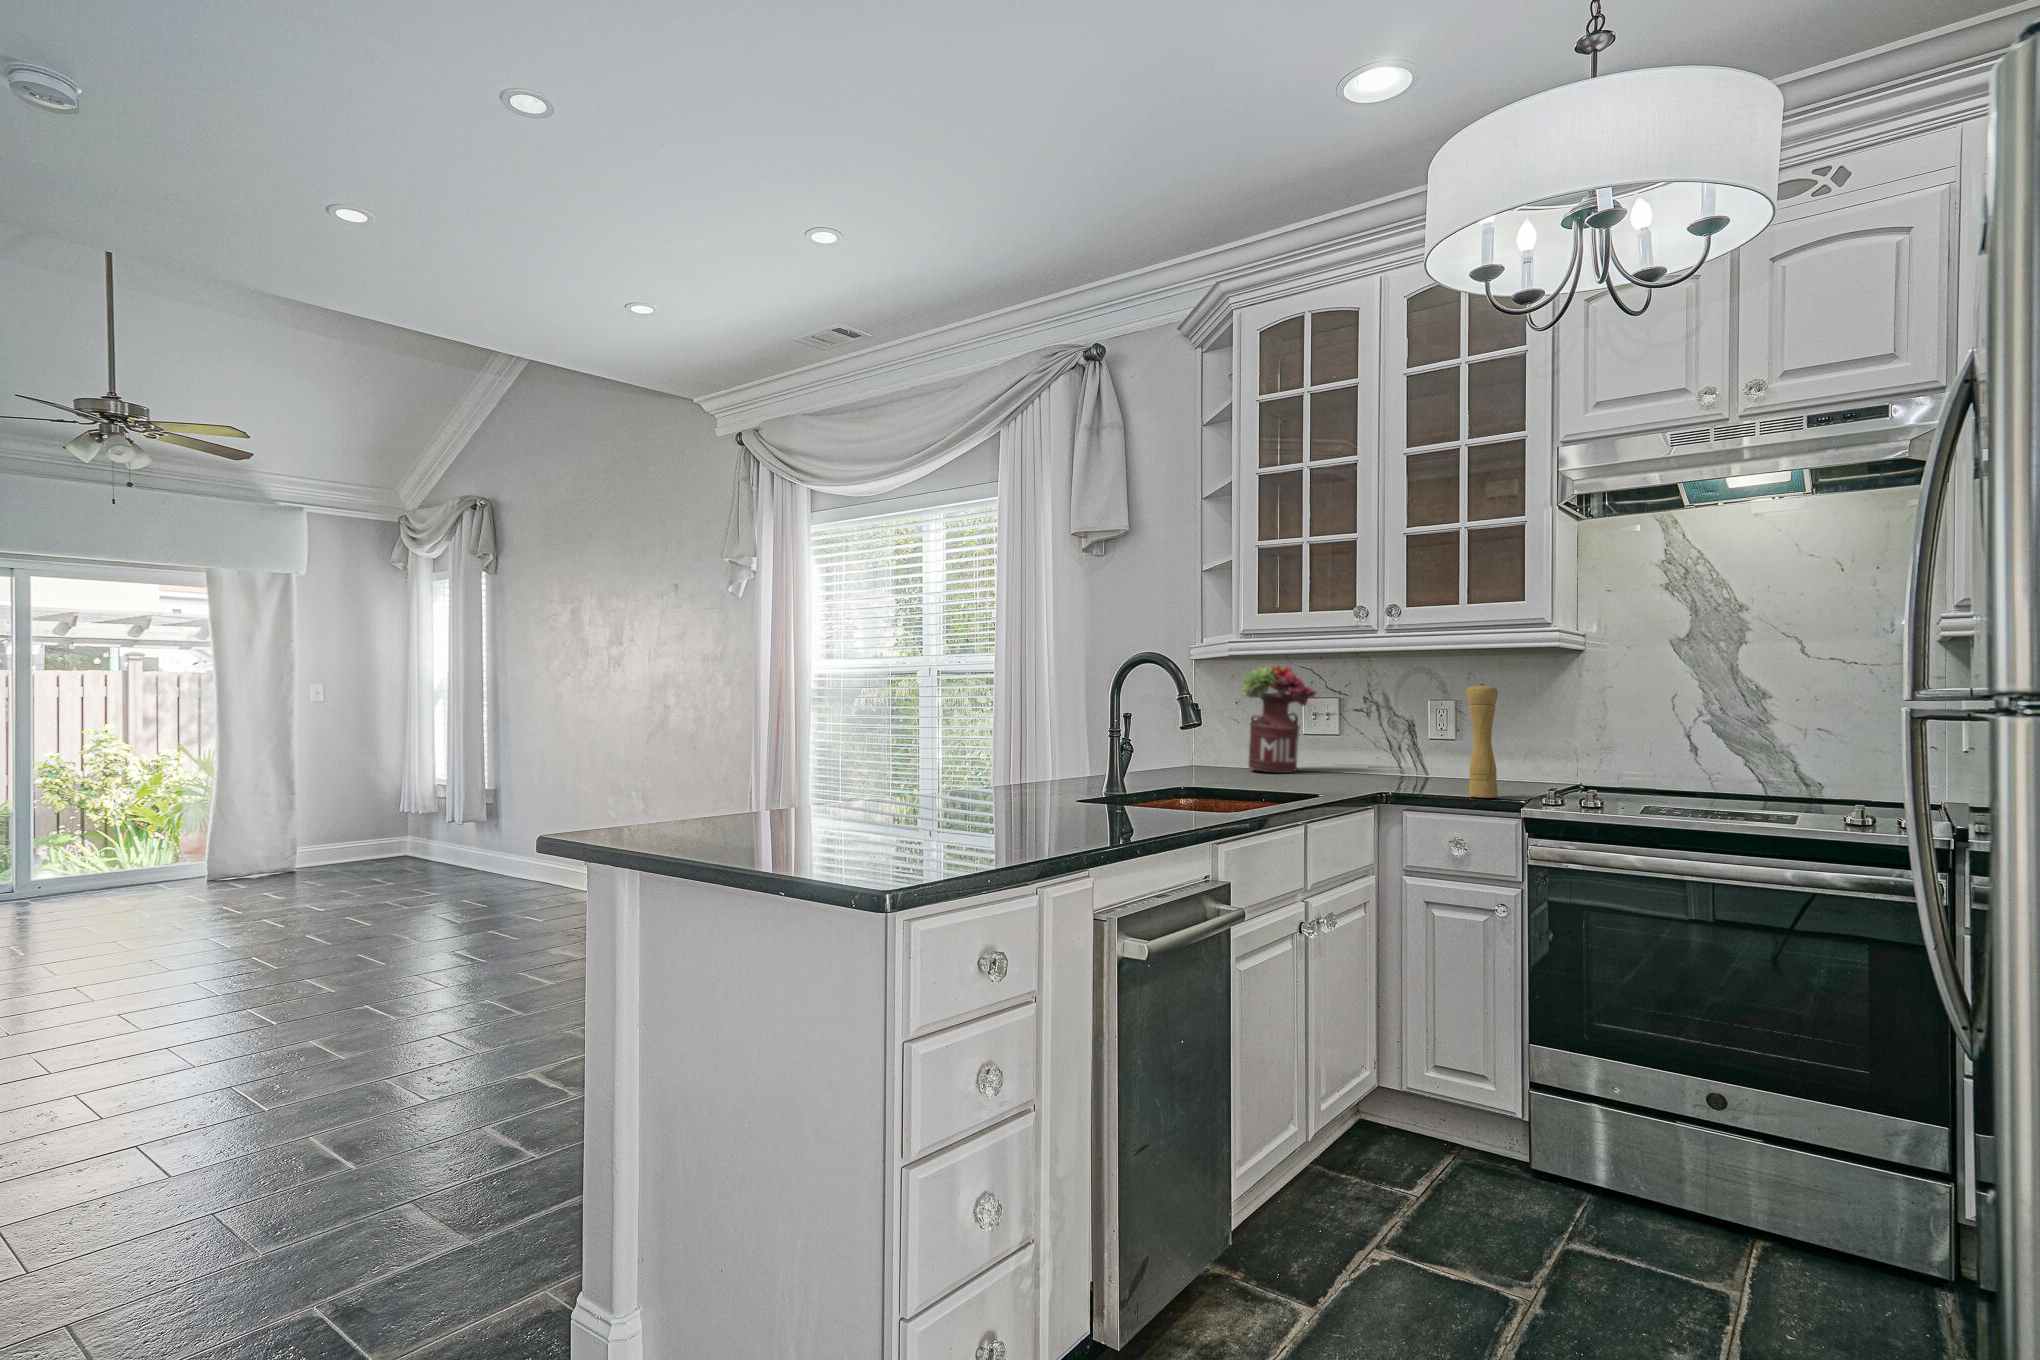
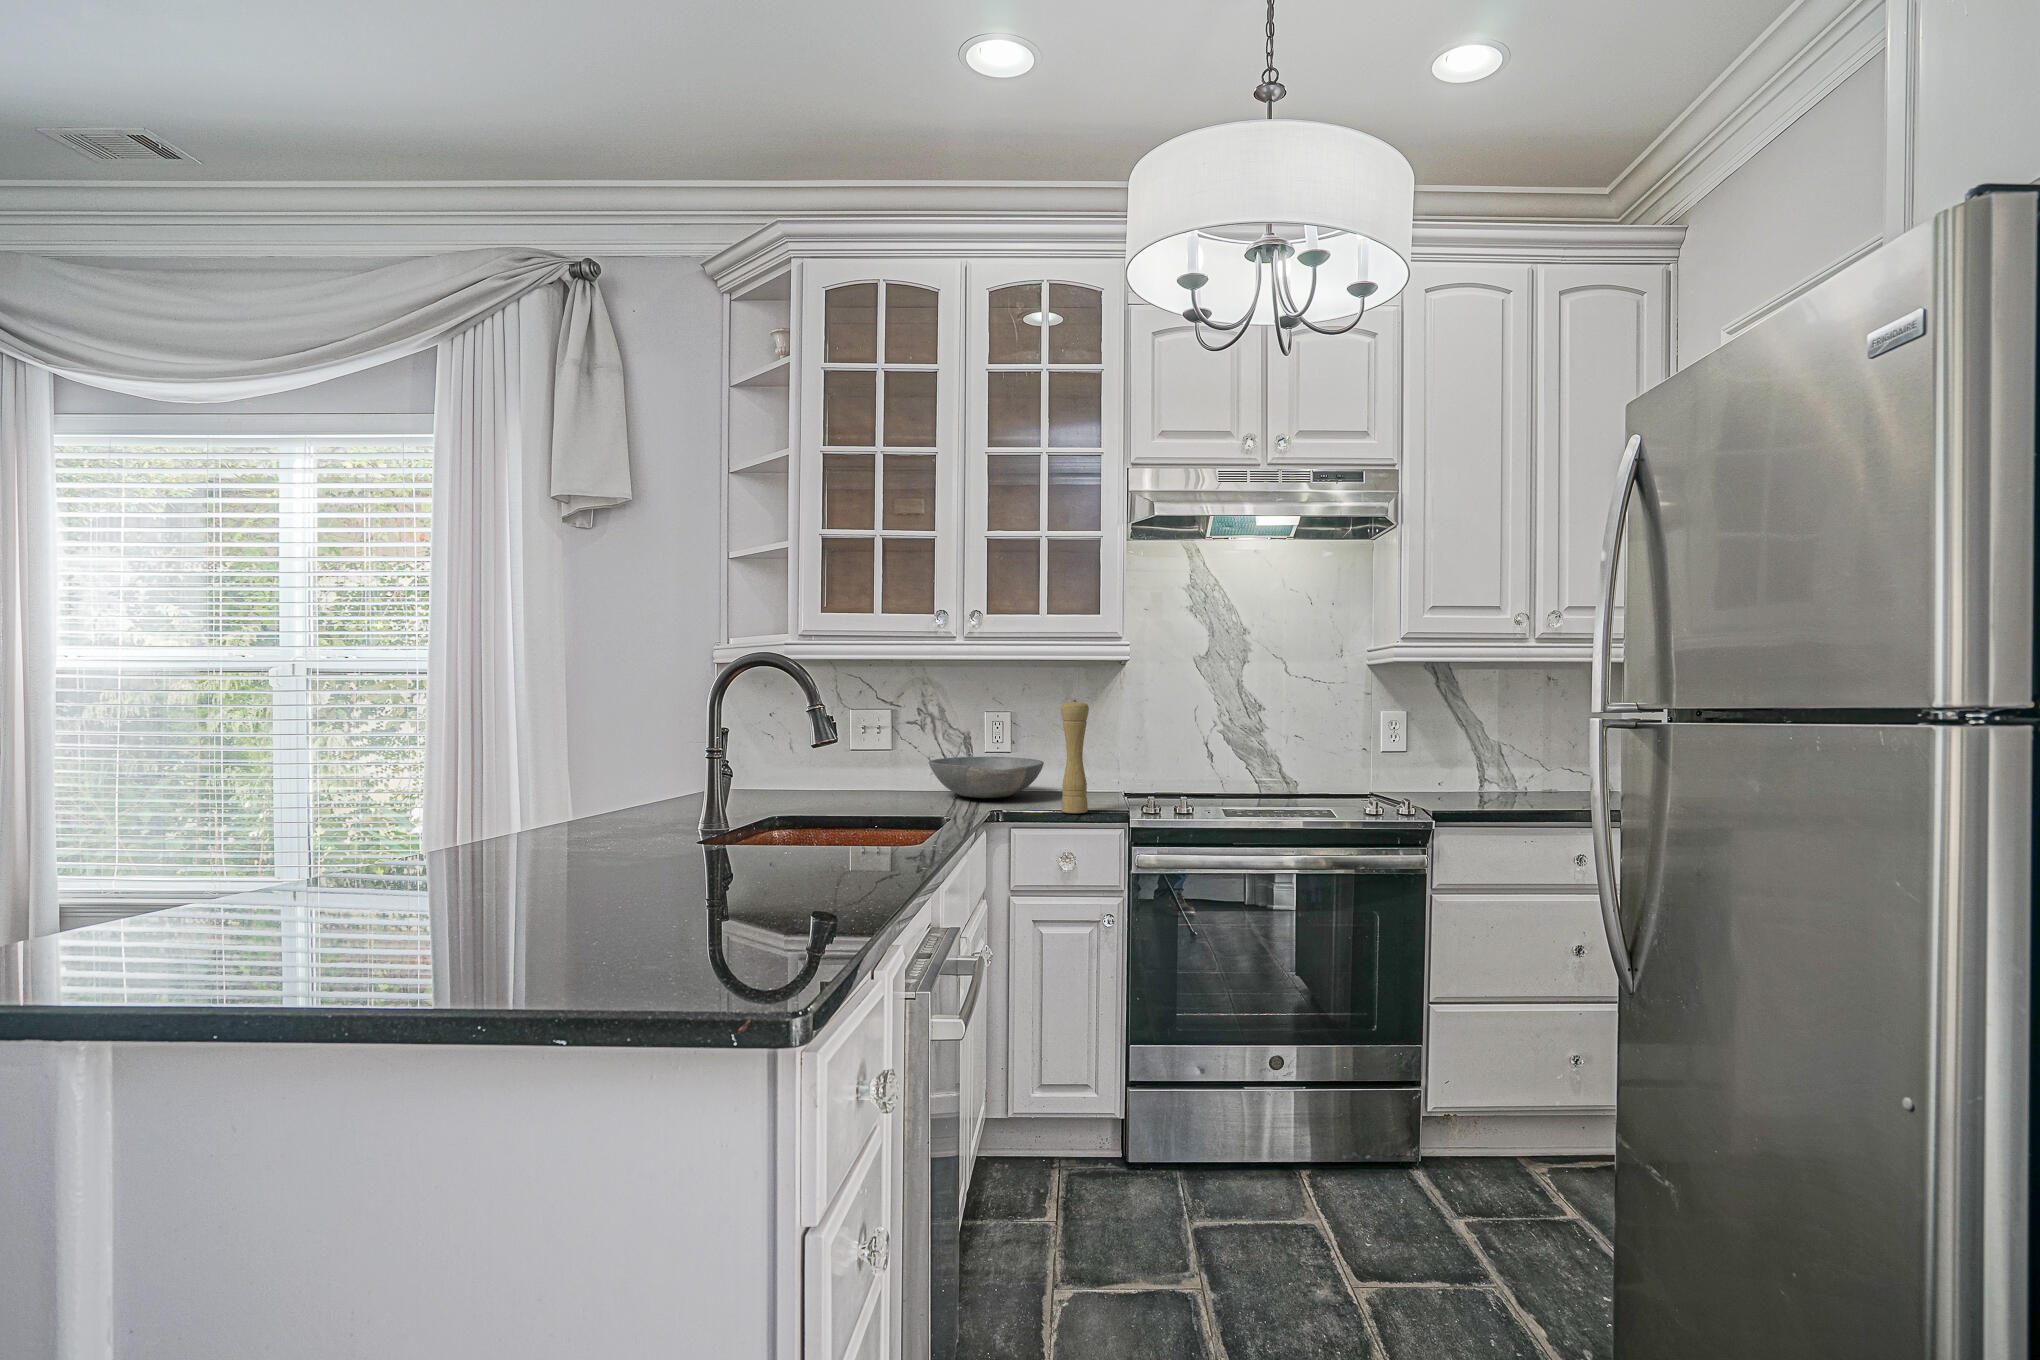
flower arrangement: present [1241,665,1316,773] -> none [794,673,876,796]
bowl: none [1359,744,1478,781] -> present [929,757,1044,798]

